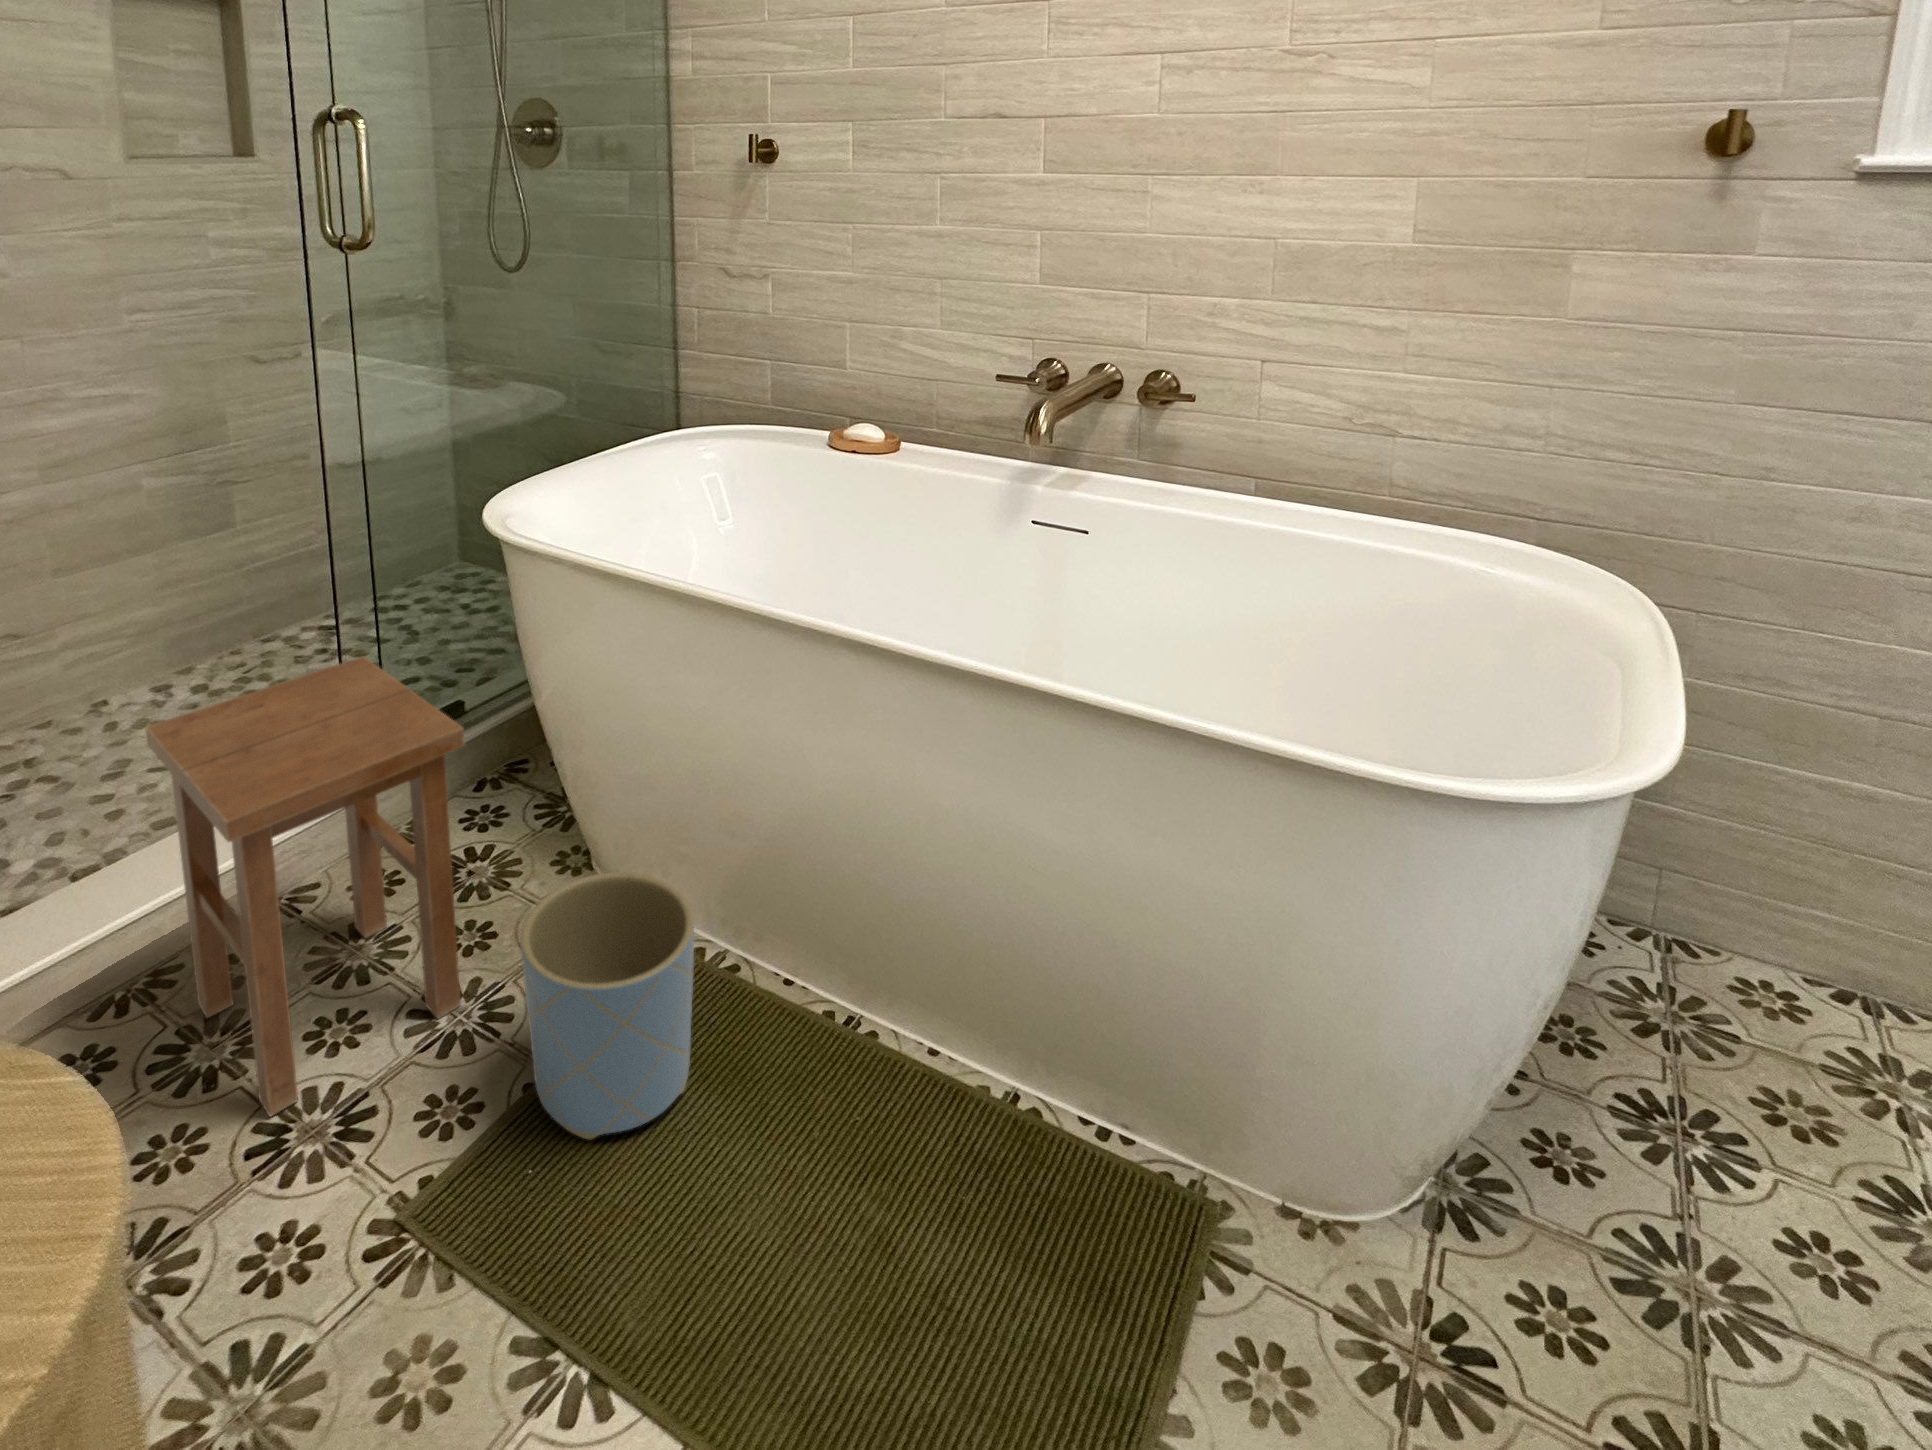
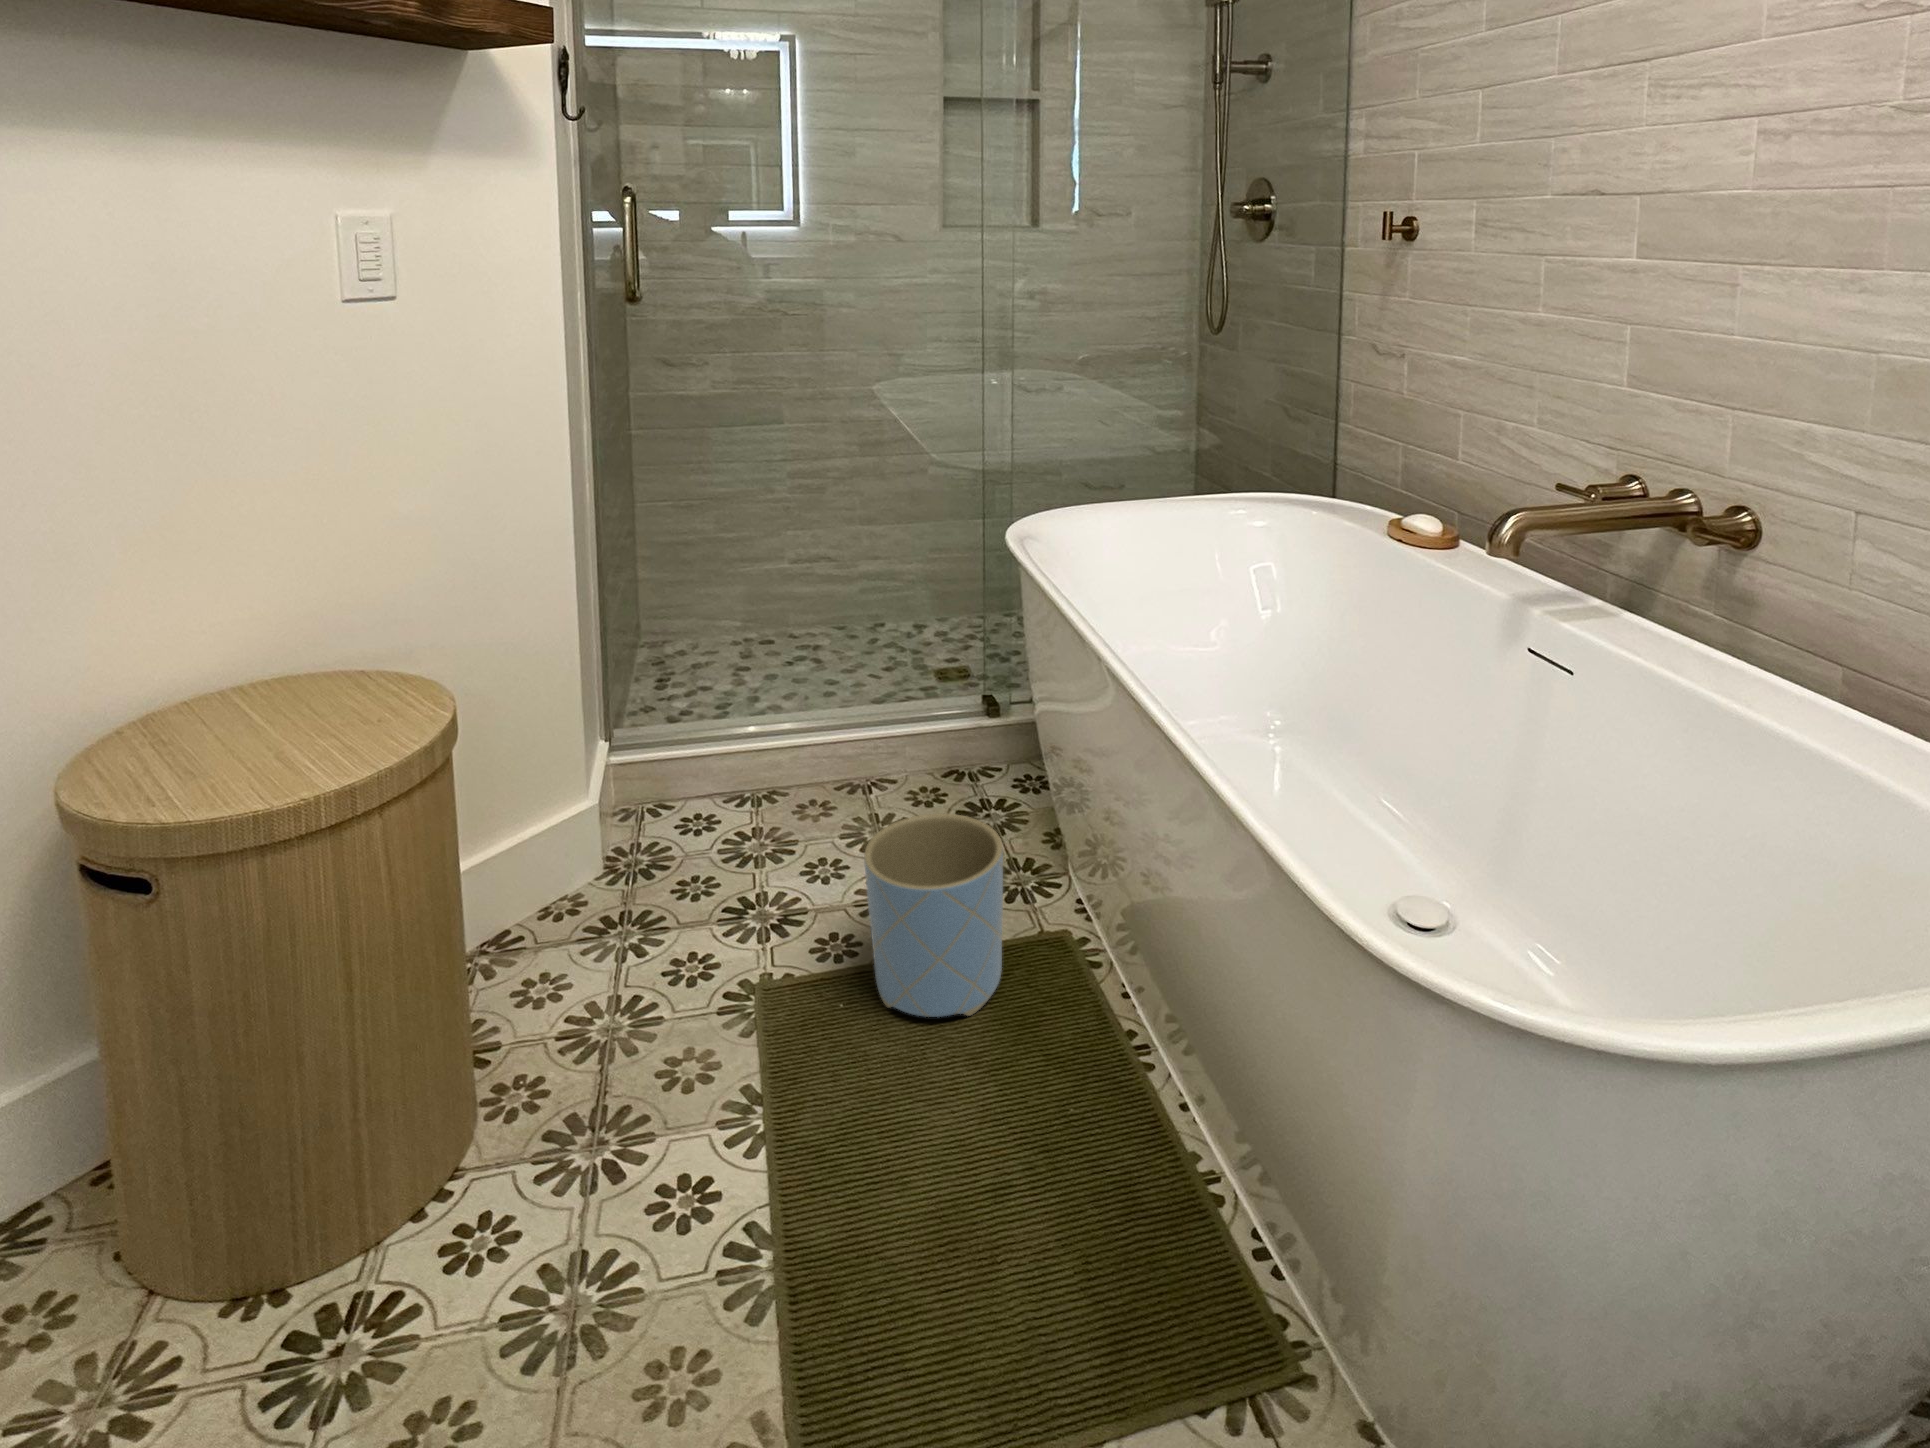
stool: present [146,657,464,1116] -> none [725,609,908,897]

